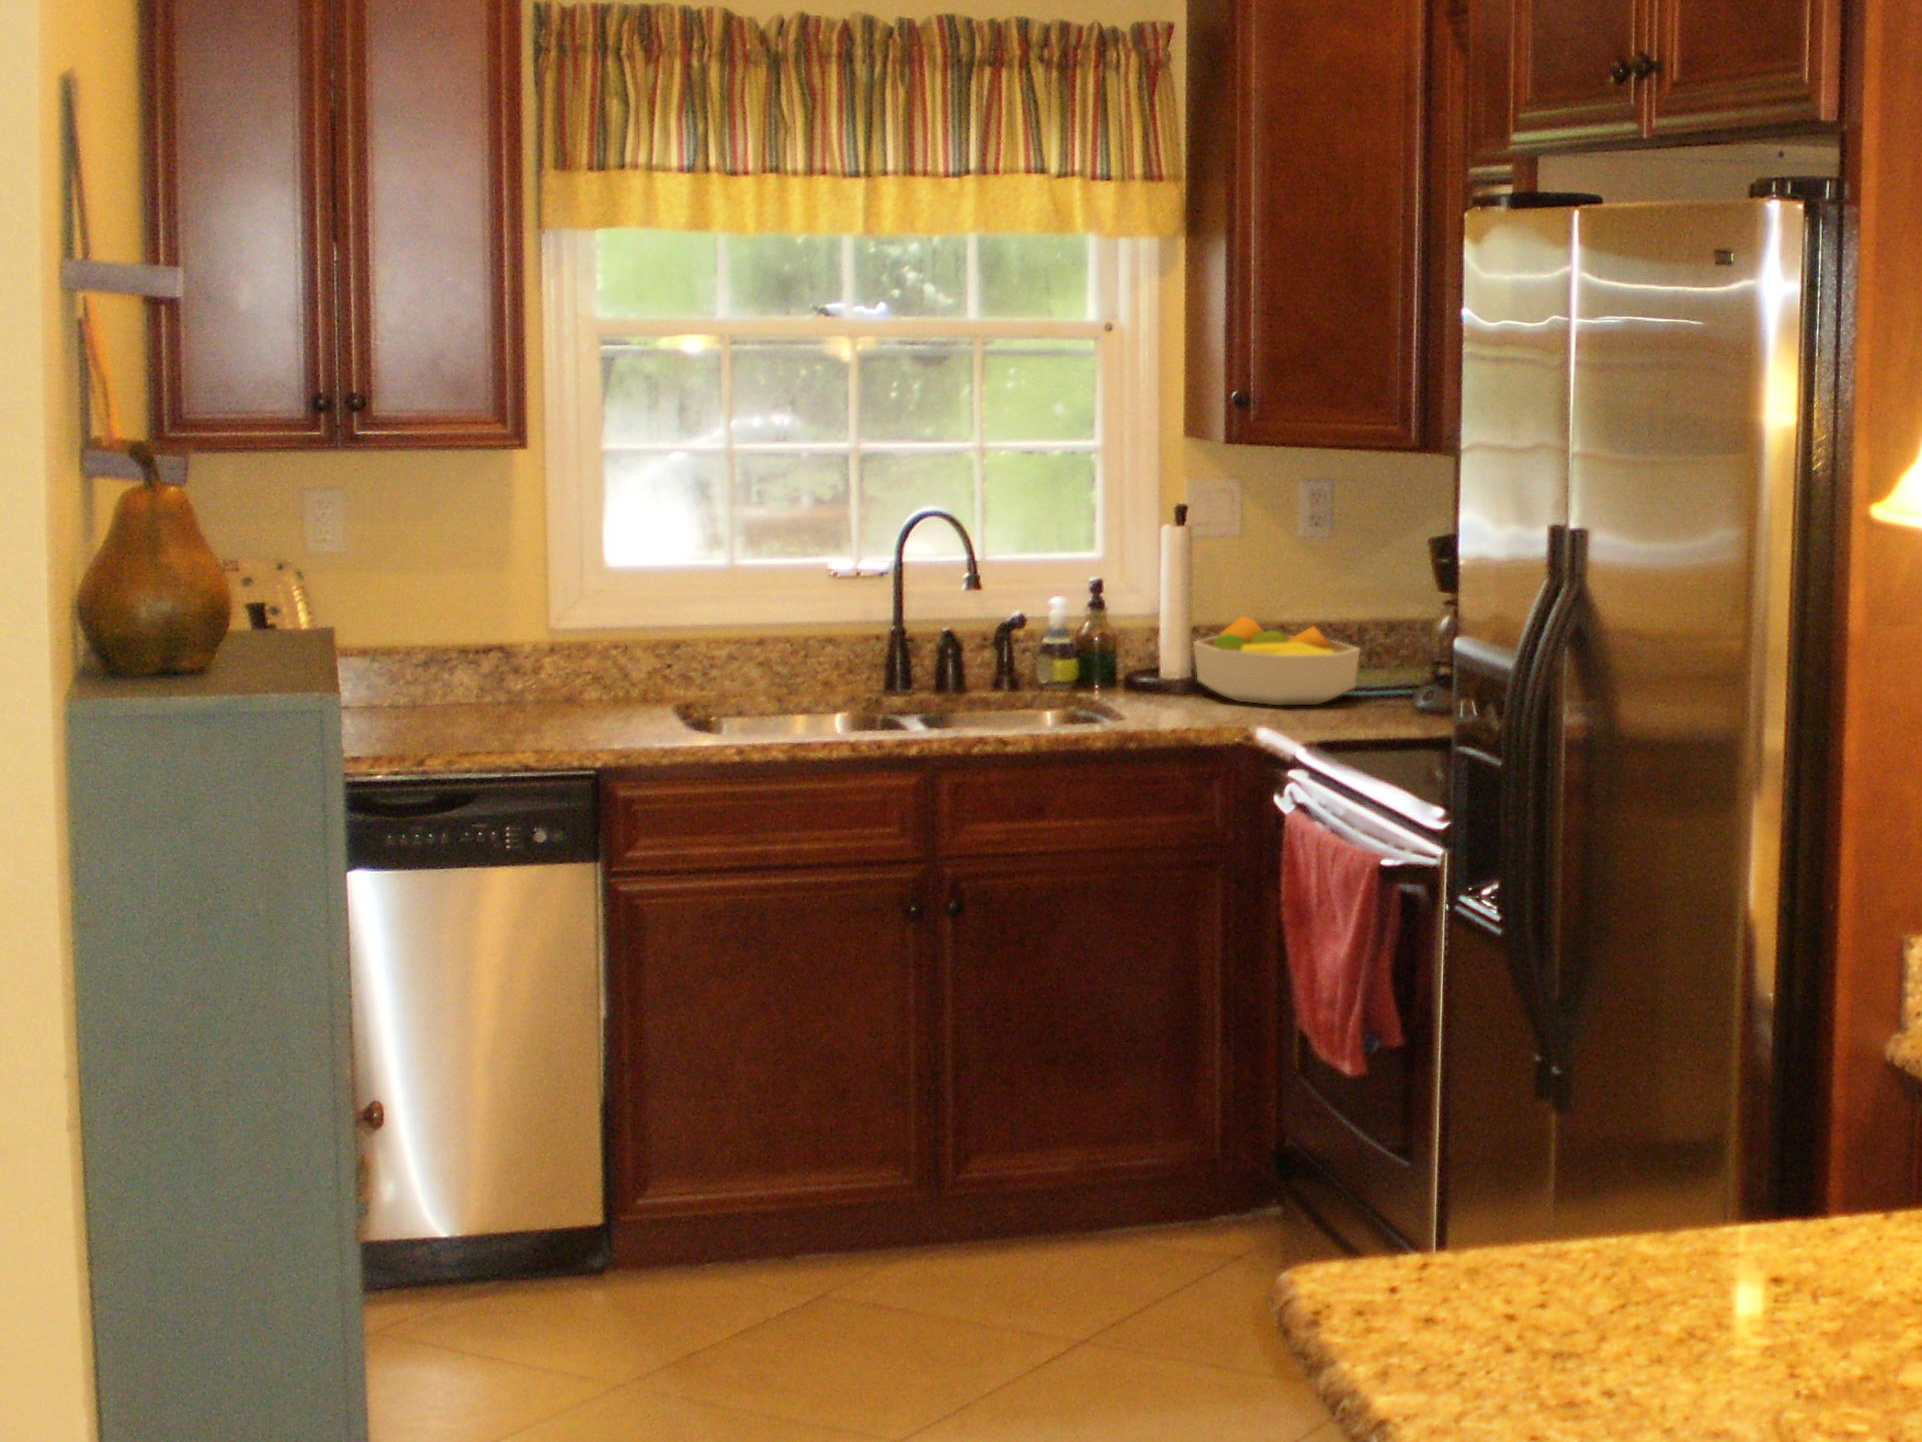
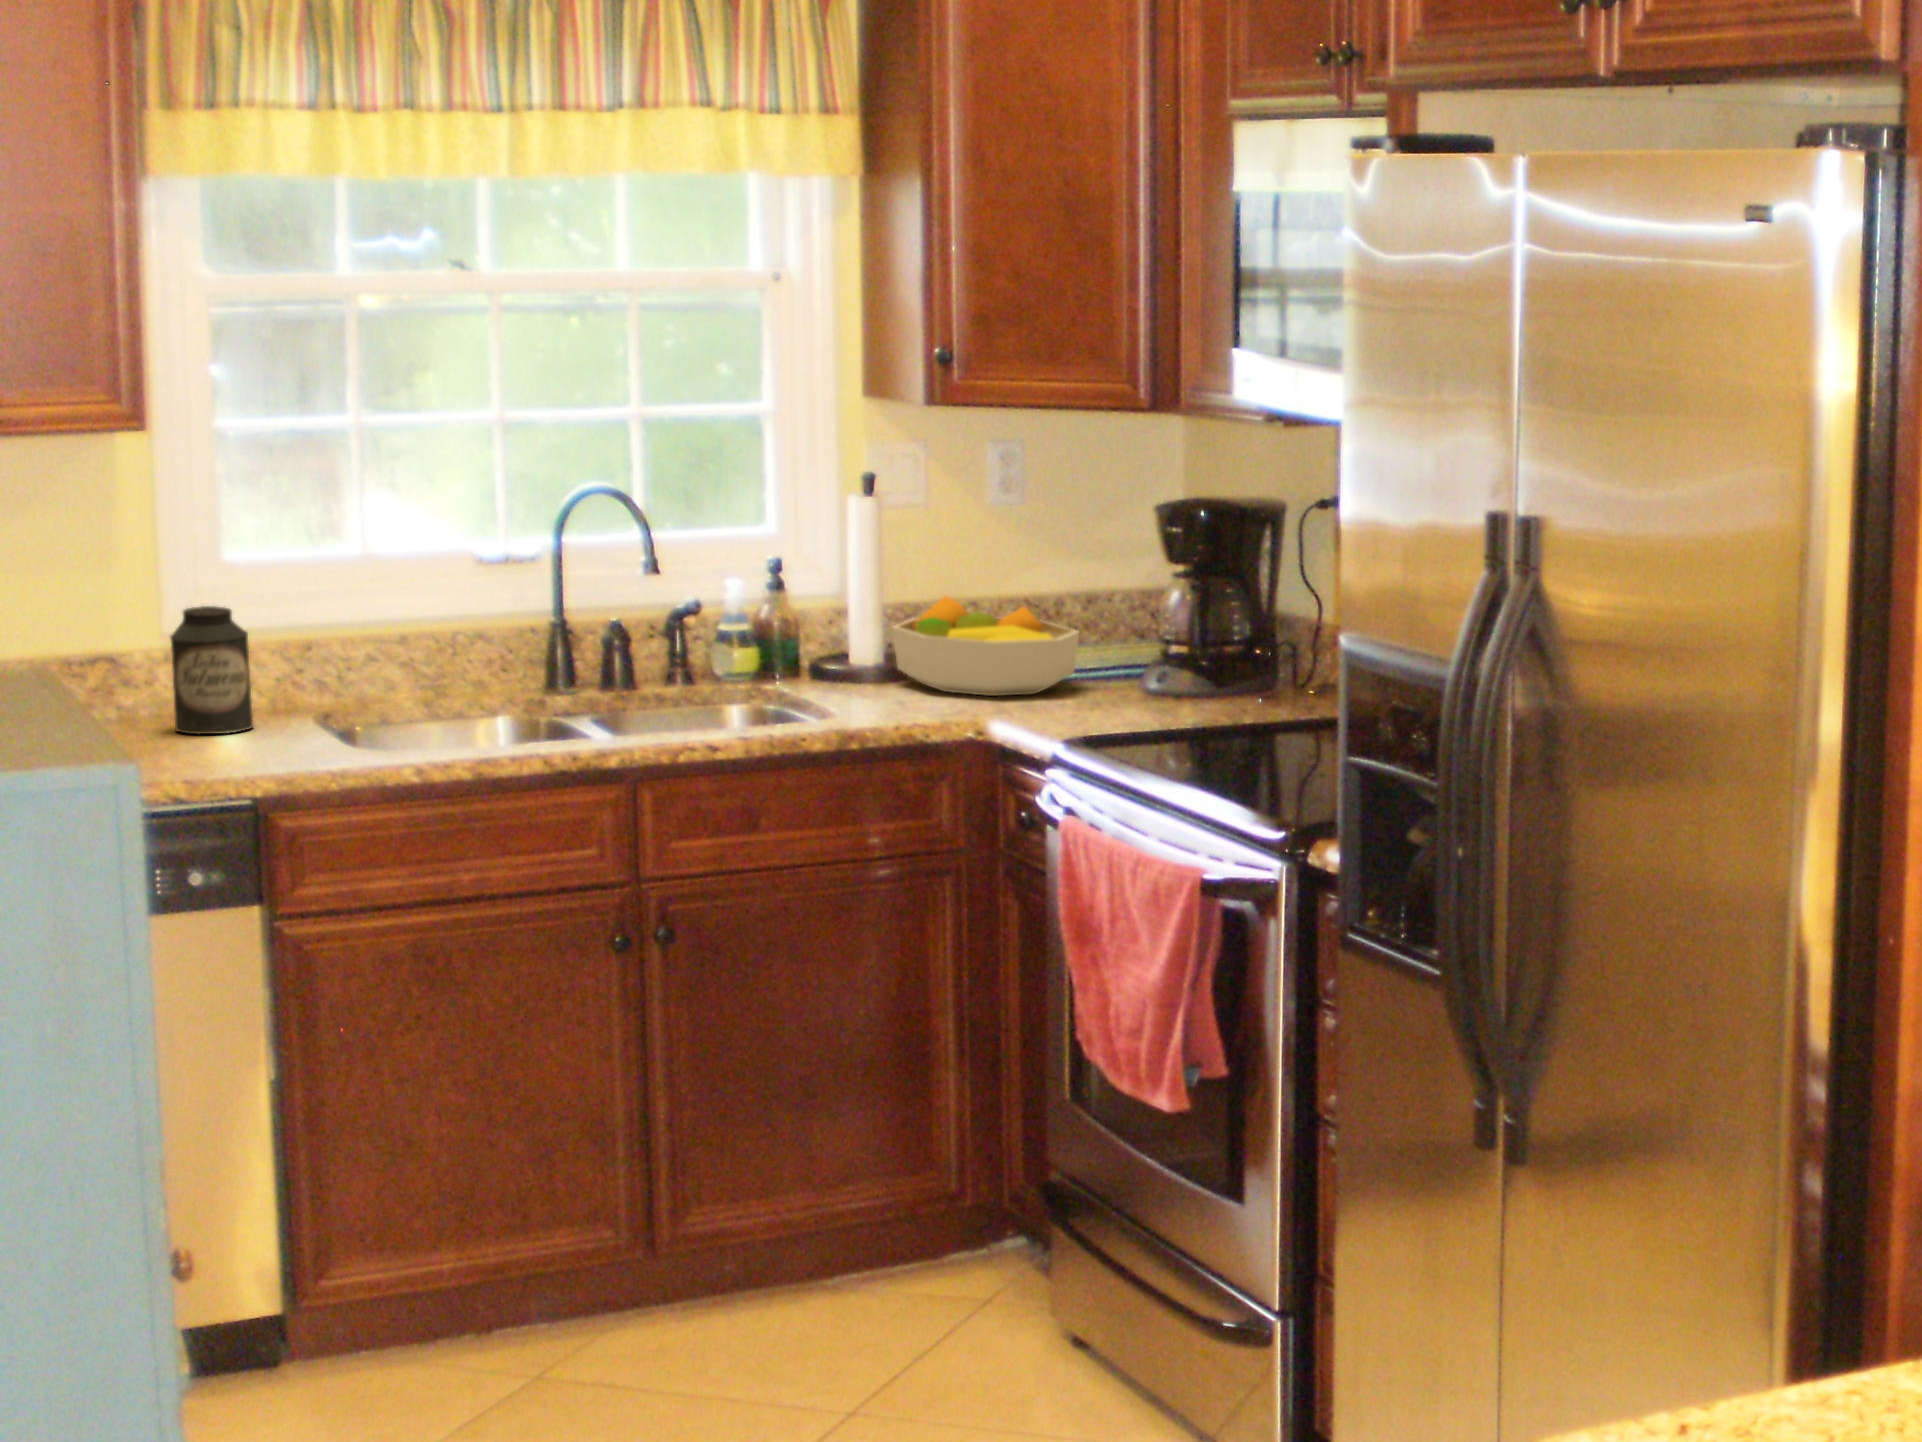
canister: none [544,608,616,722] -> present [170,606,253,734]

